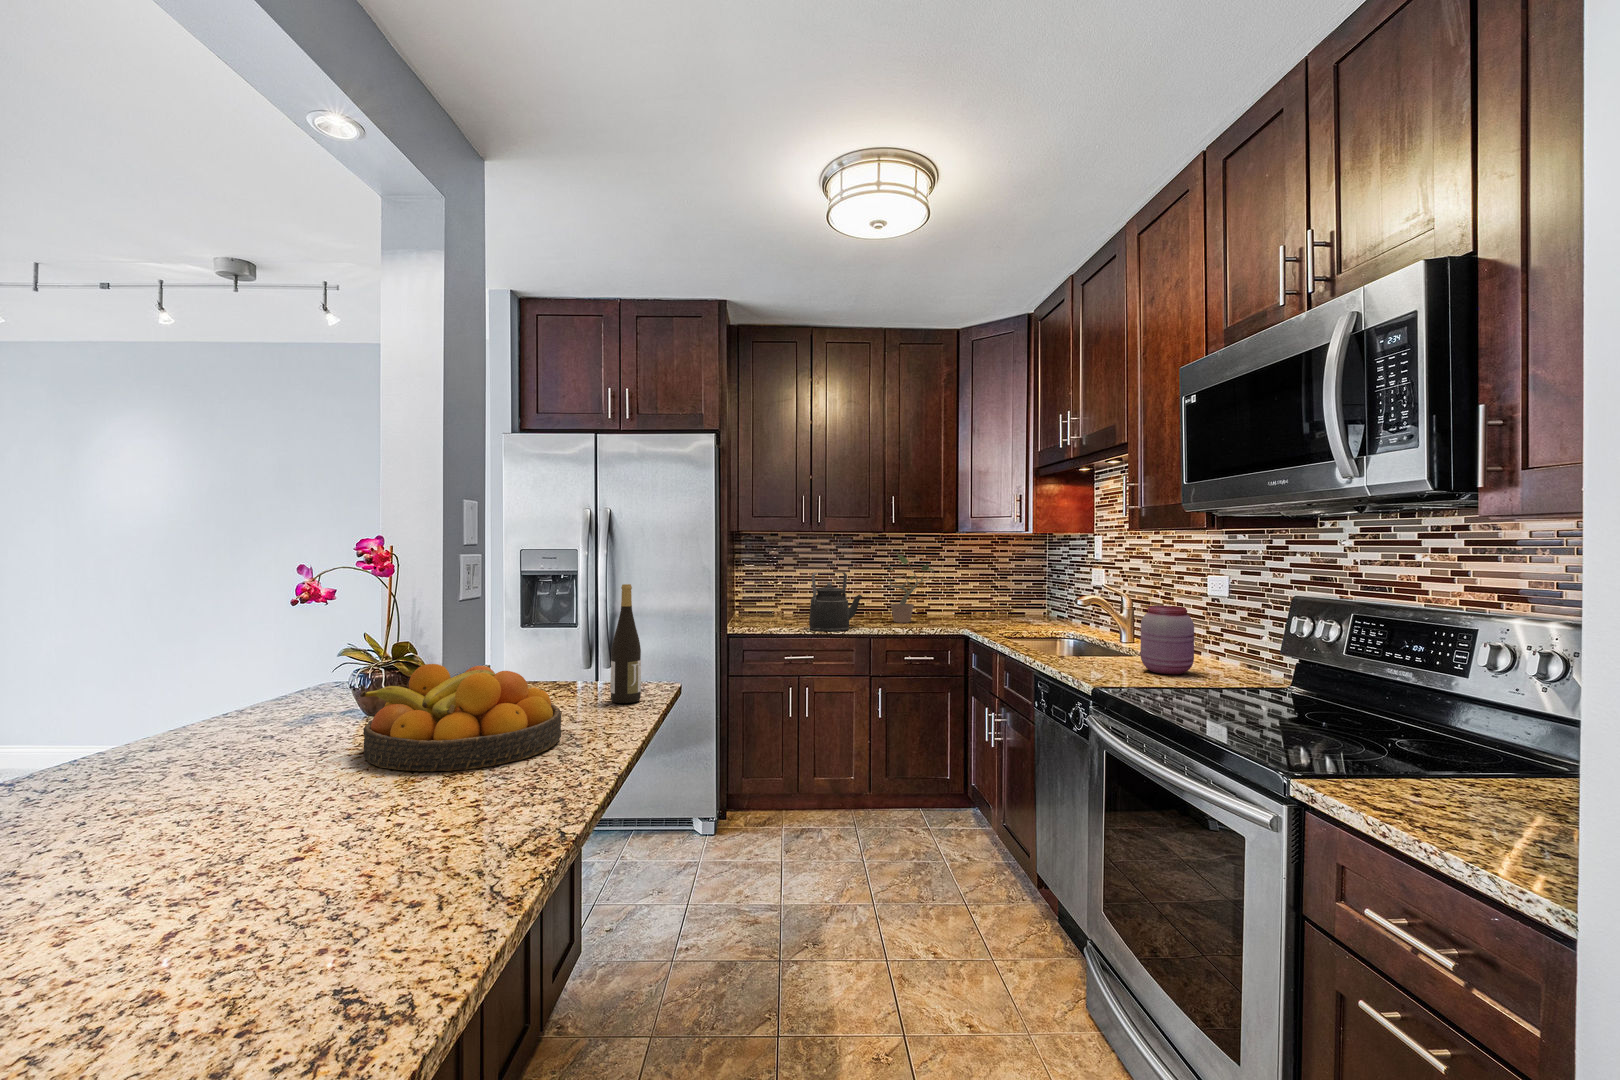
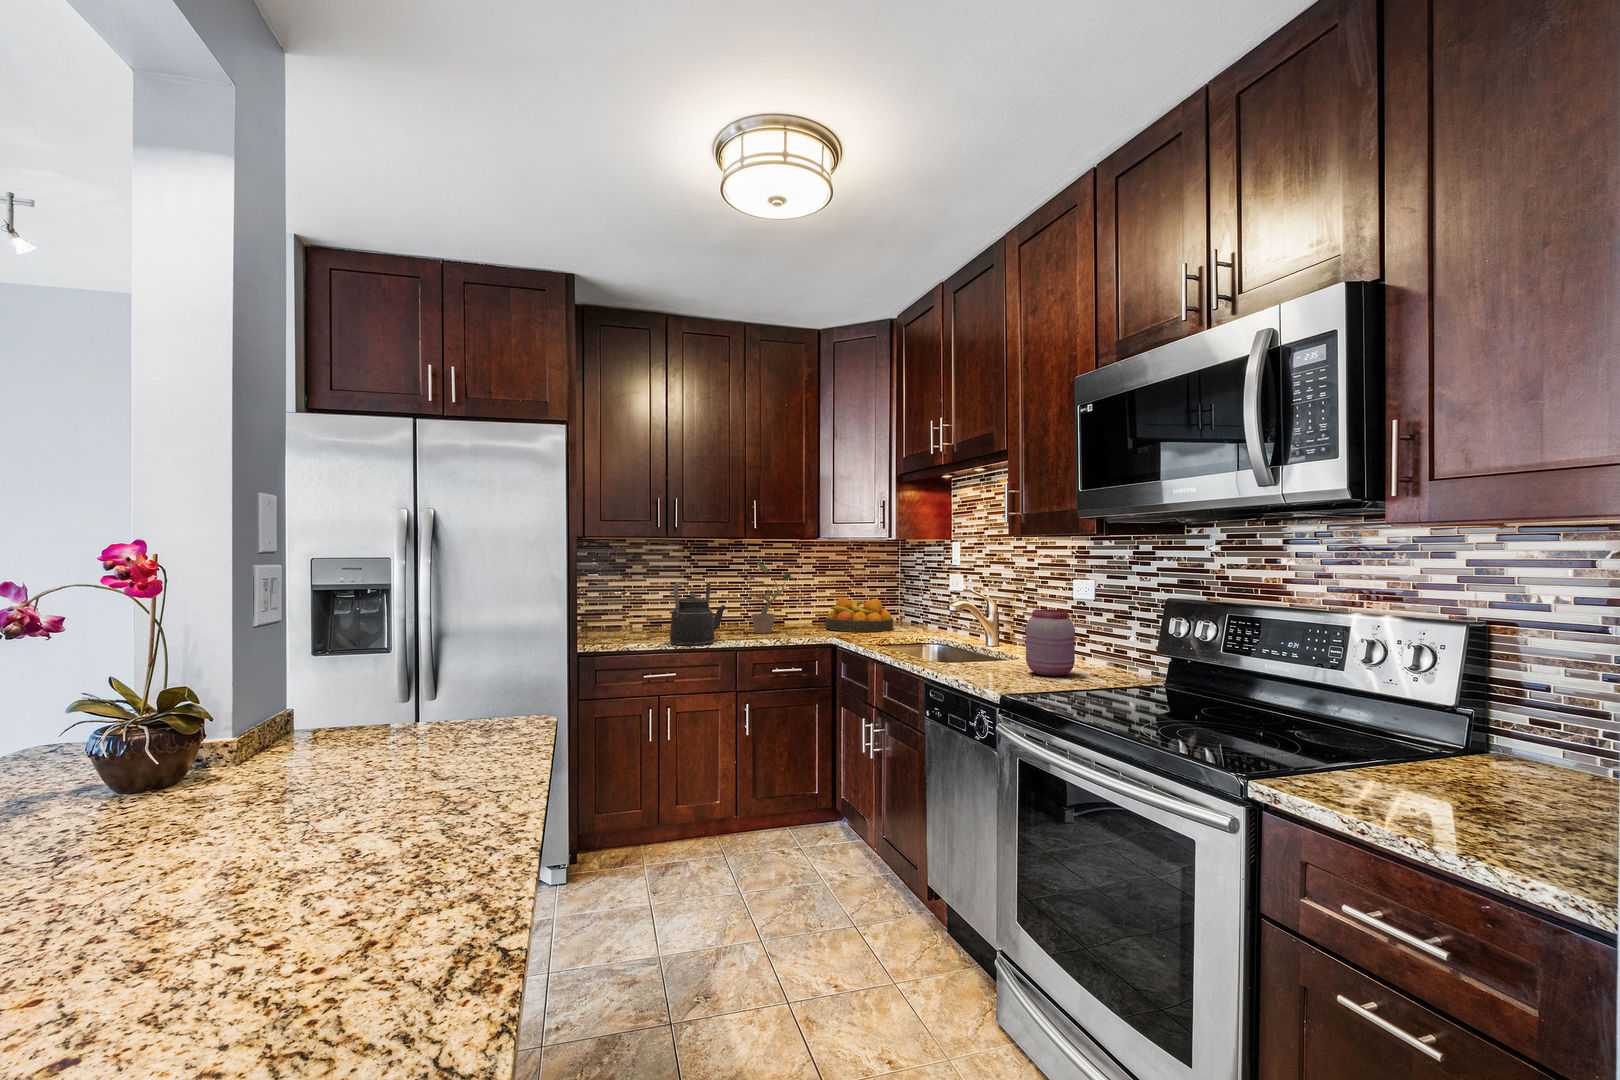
wine bottle: present [610,584,641,703] -> none [479,600,518,746]
fruit bowl: present [360,664,561,771] -> present [825,598,893,632]

